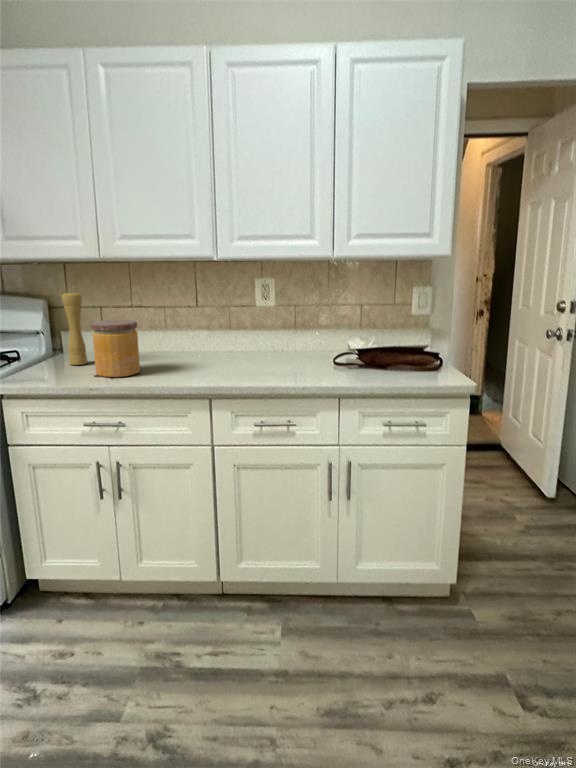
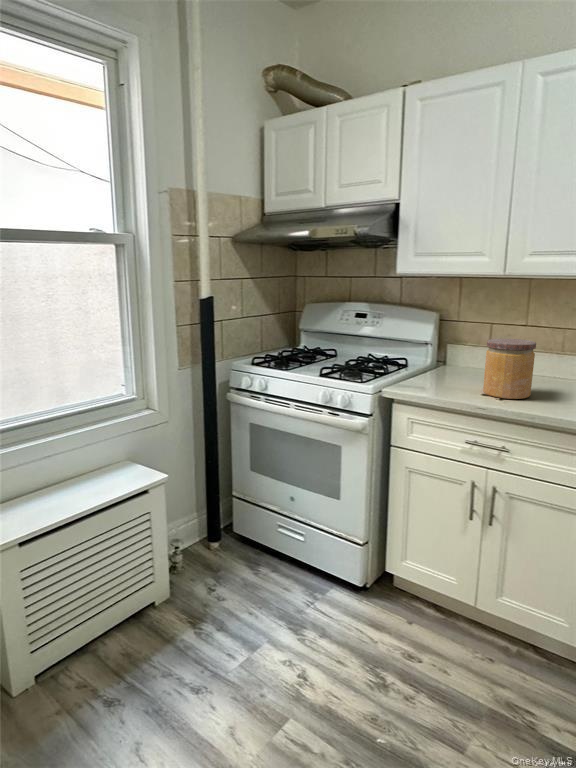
pepper mill: present [62,292,87,365] -> none [455,307,479,380]

